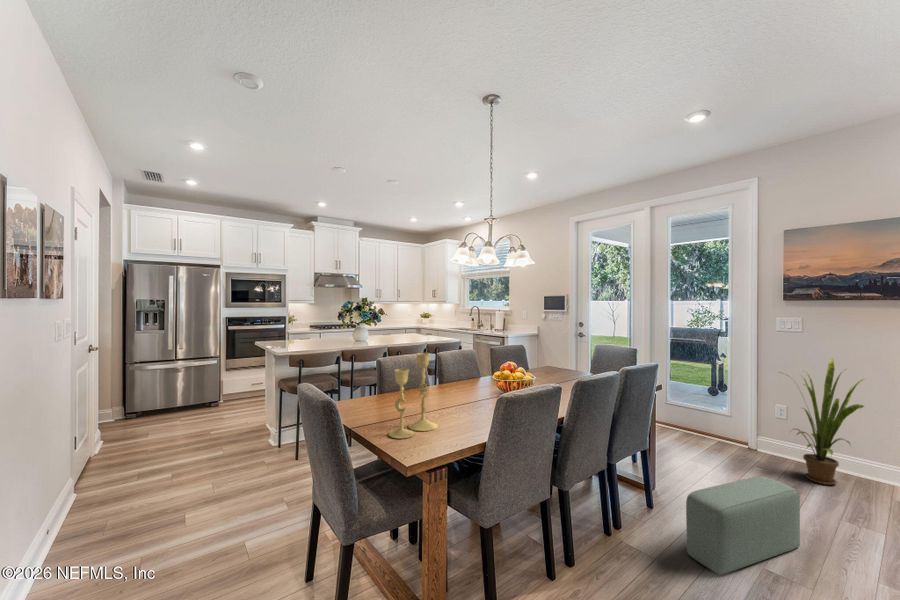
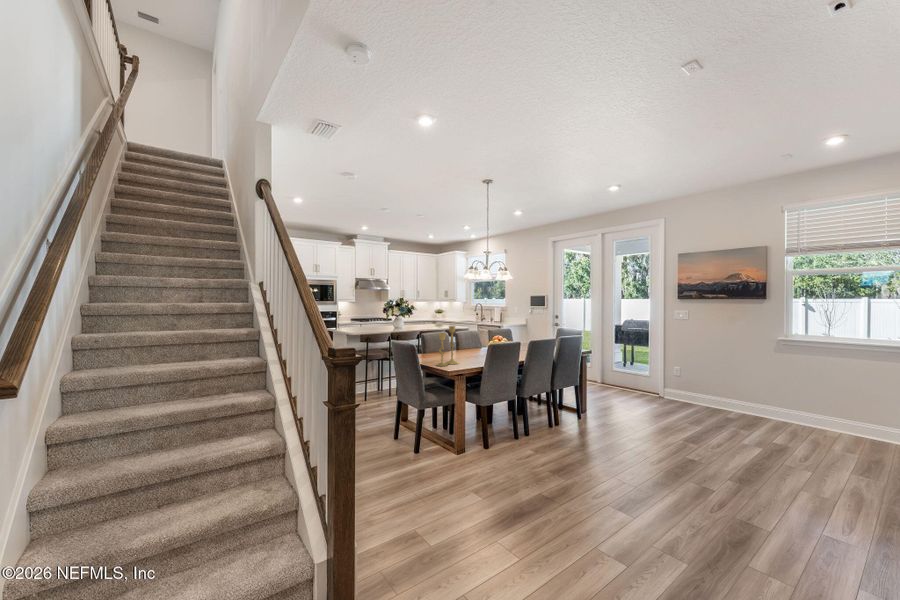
house plant: present [796,359,864,485] -> none [670,336,718,412]
pouf: present [686,476,800,575] -> none [591,397,655,440]

